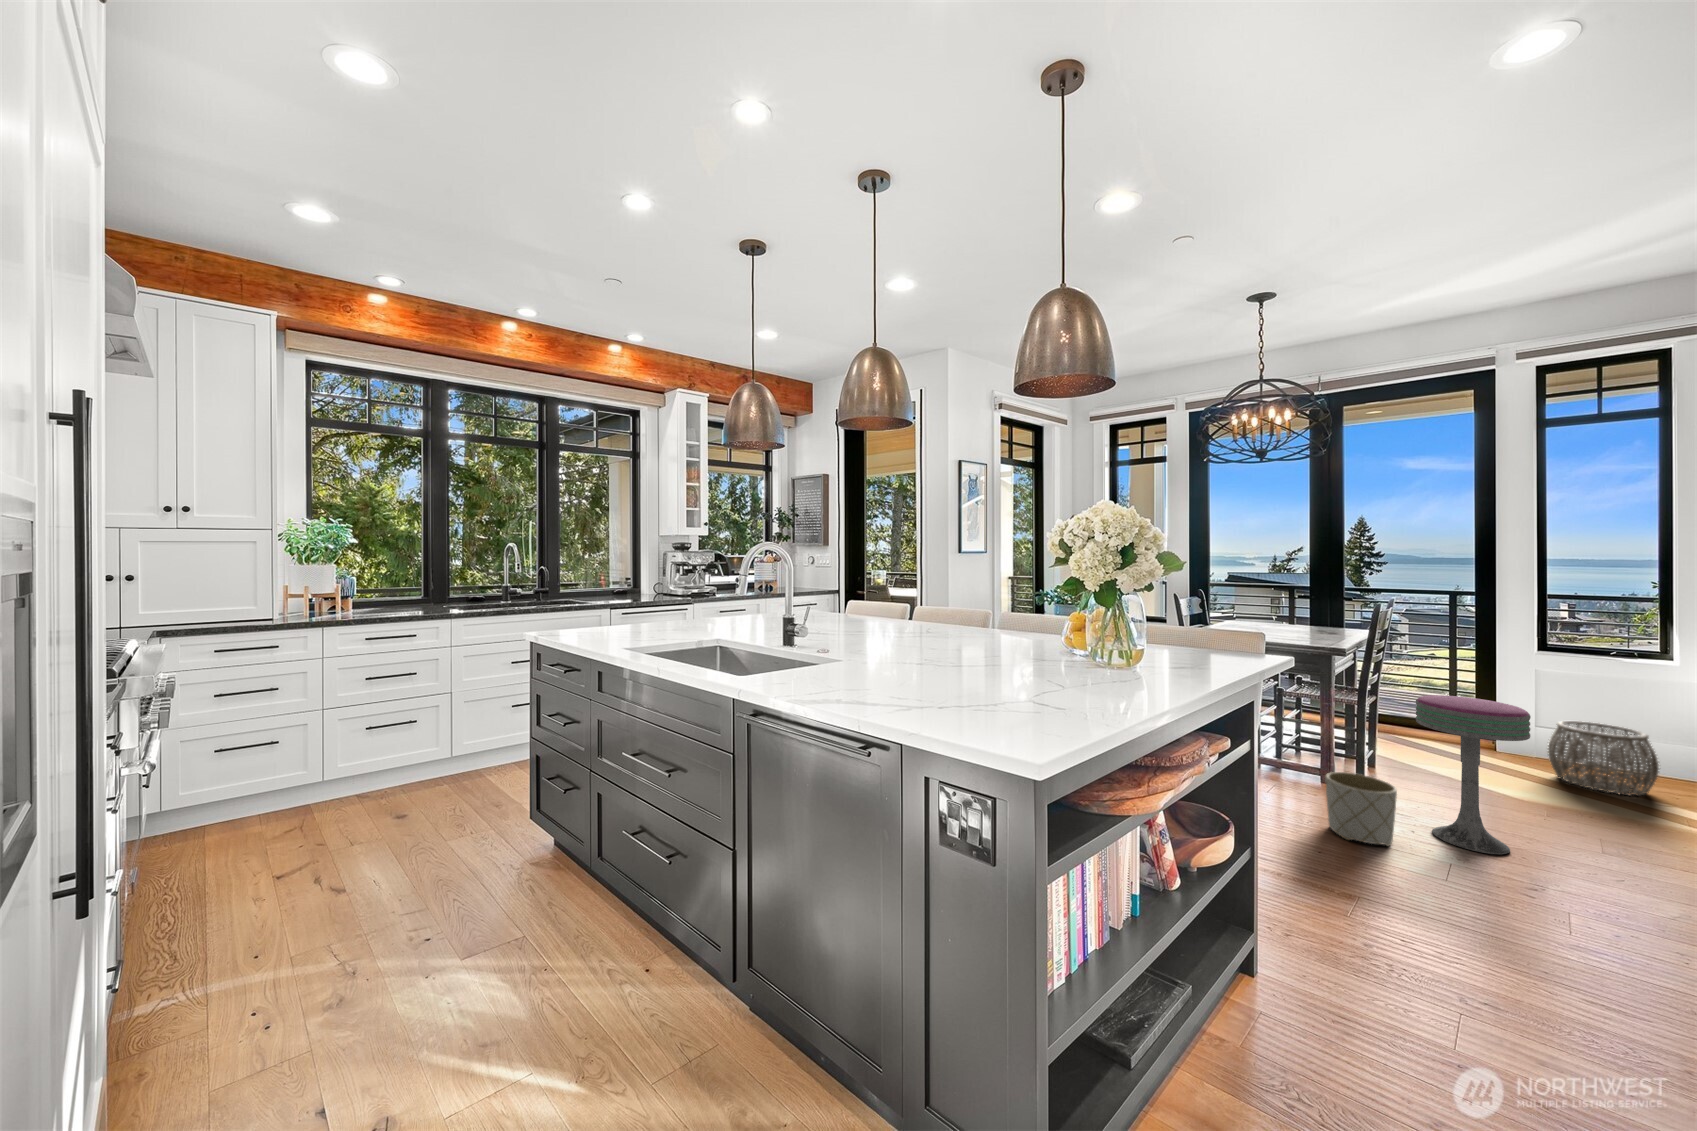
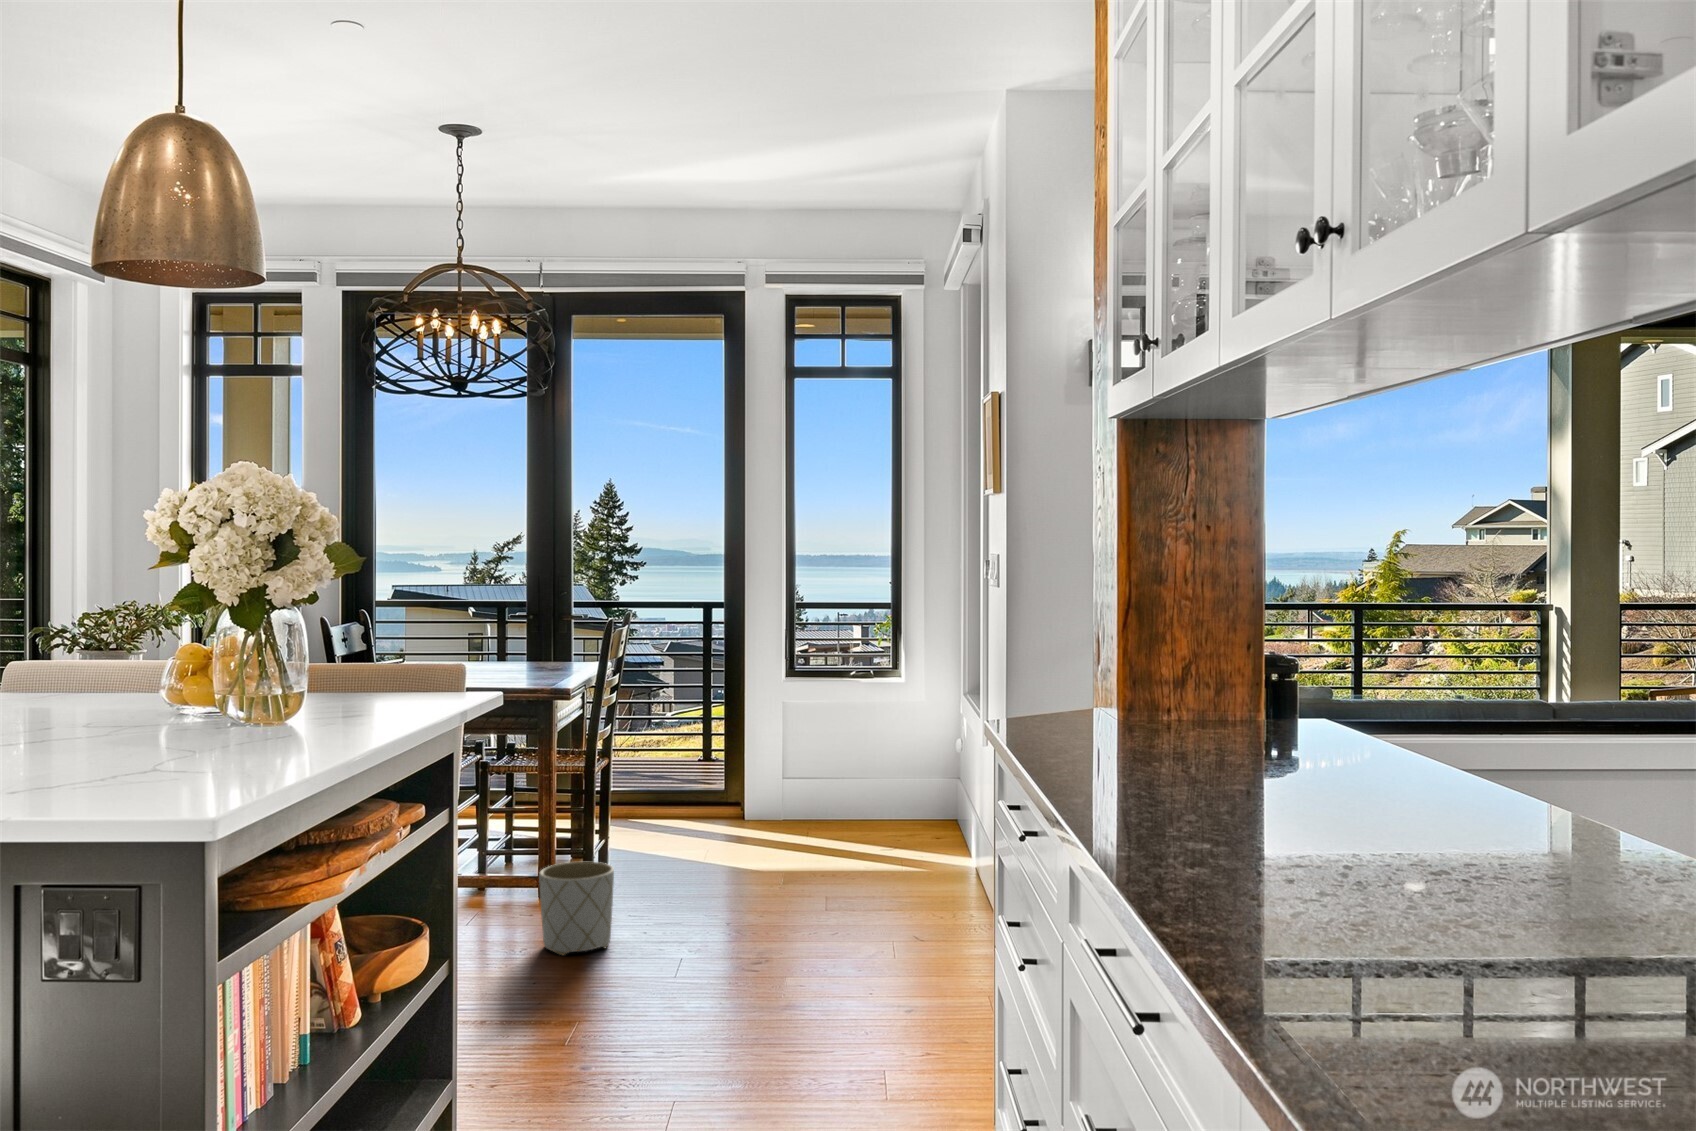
bar stool: present [1416,695,1531,854] -> none [634,736,731,926]
woven basket: present [1548,721,1659,796] -> none [757,755,837,833]

